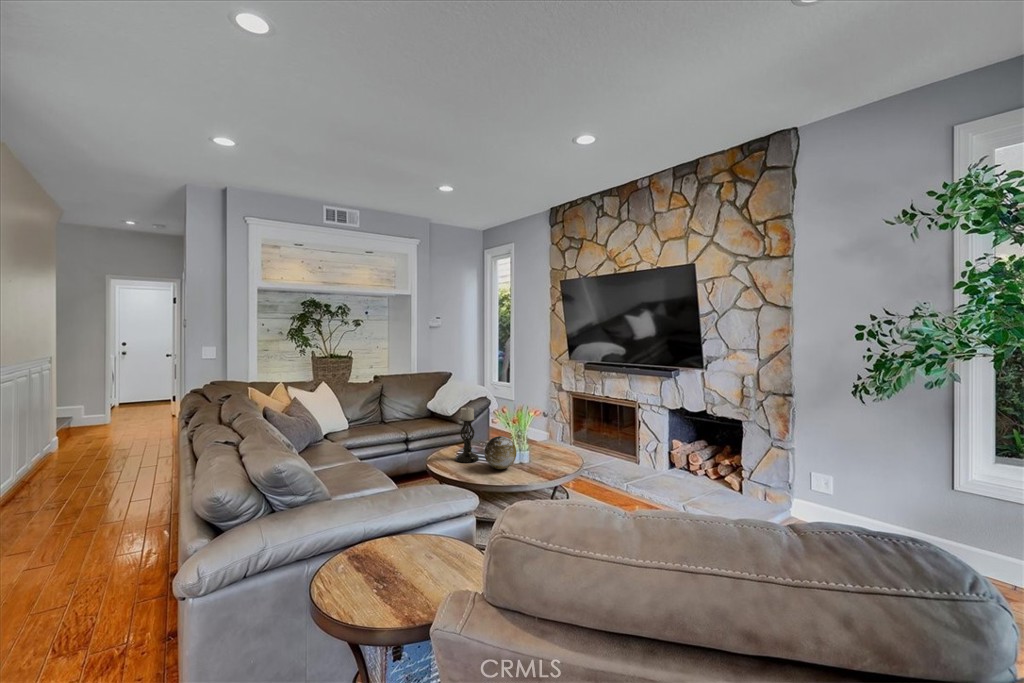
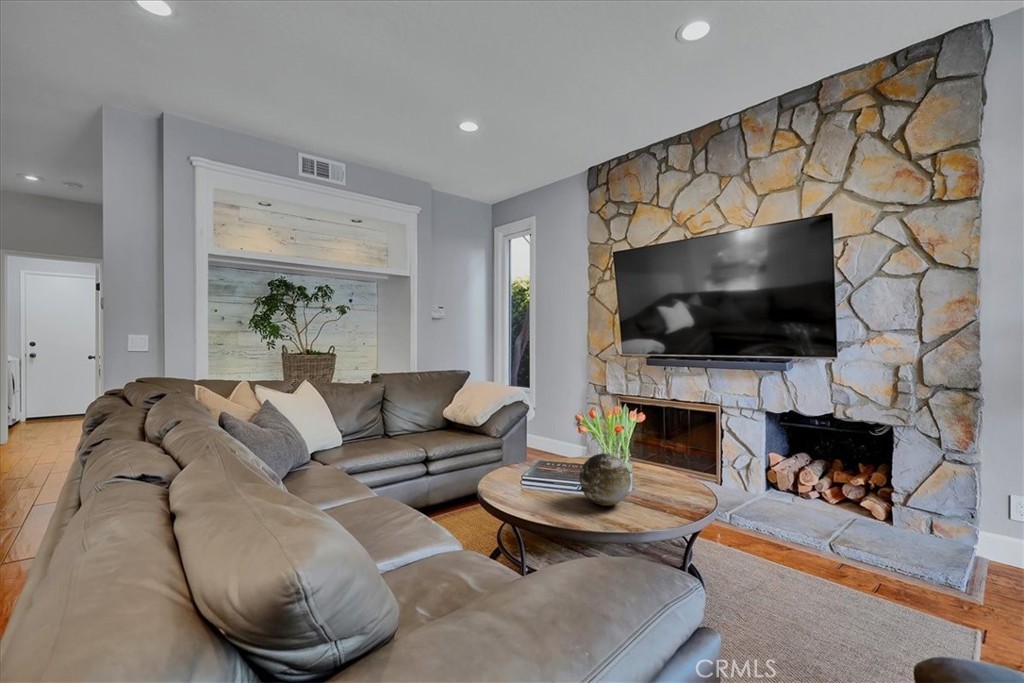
candle holder: present [456,406,479,462] -> none [526,408,560,495]

